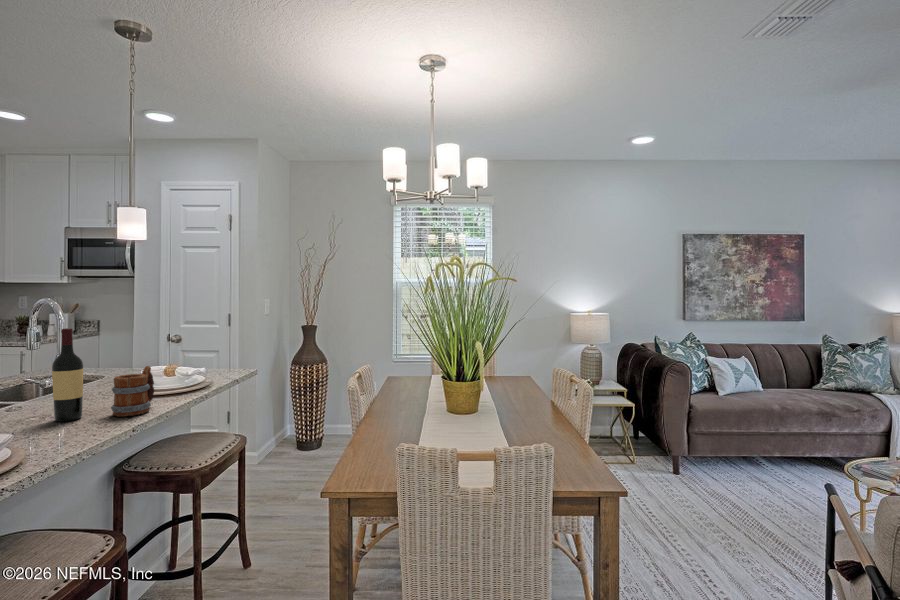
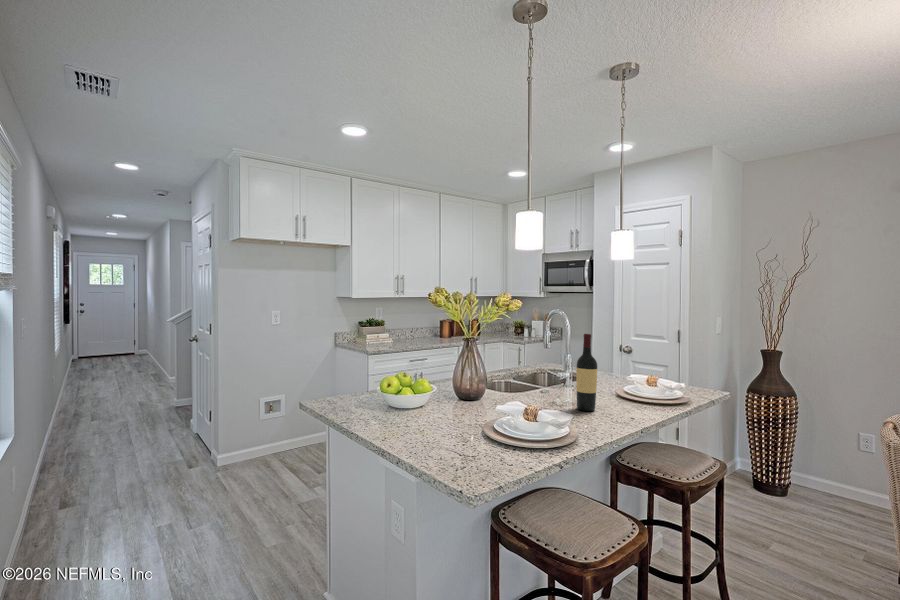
mug: present [111,366,154,416] -> none [617,373,649,417]

